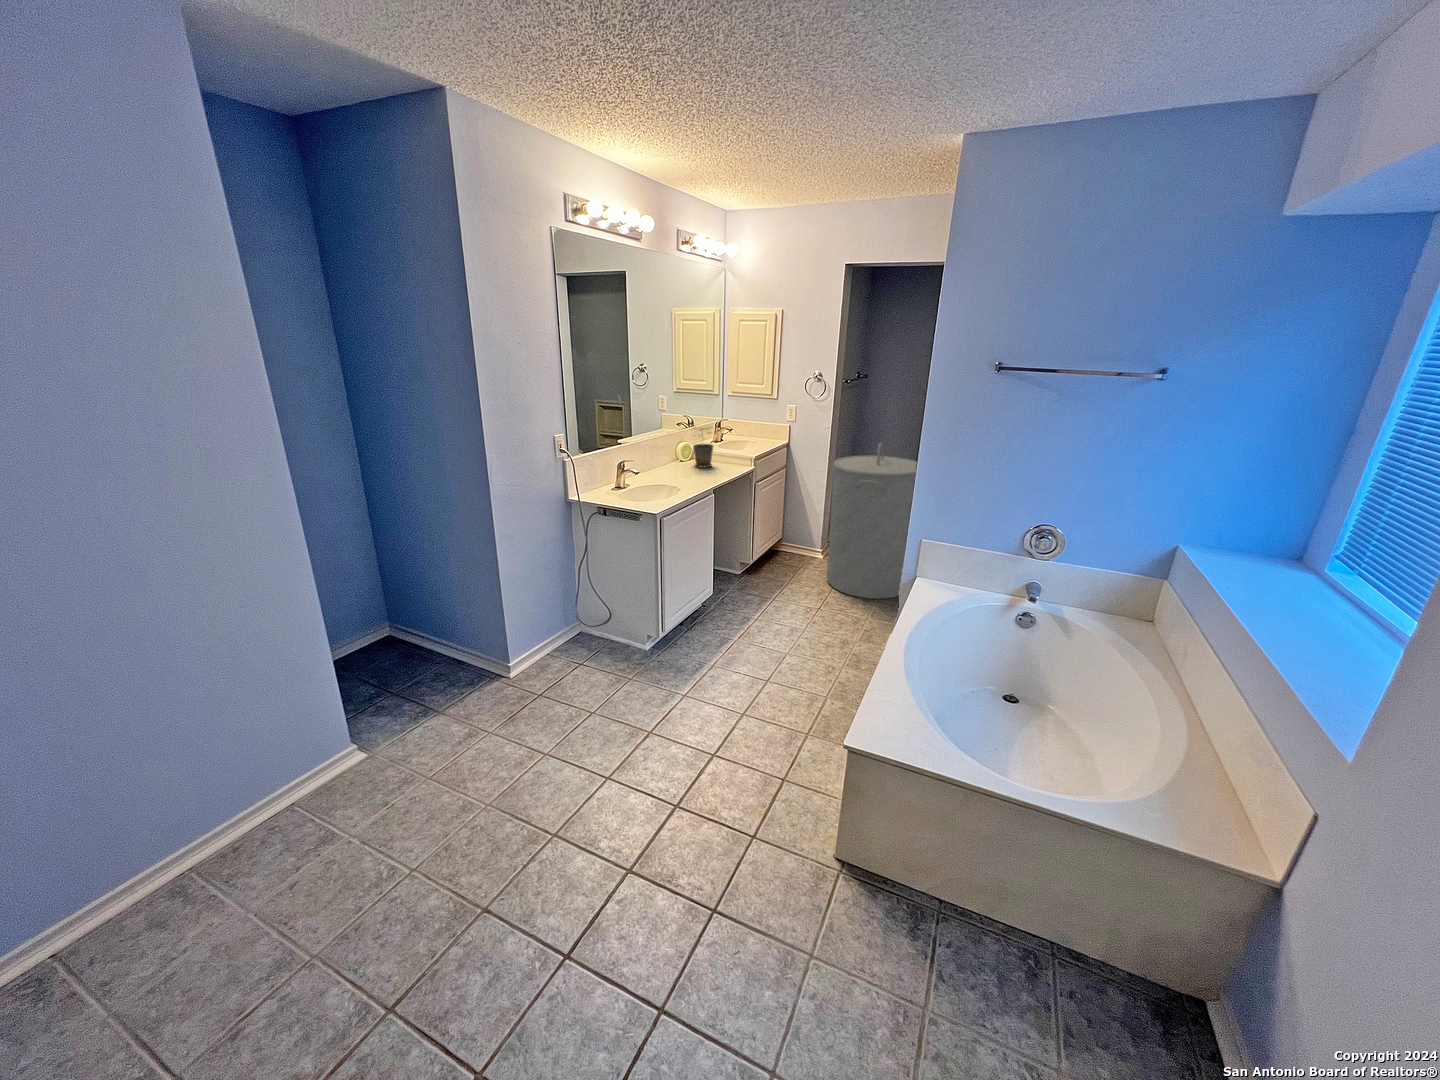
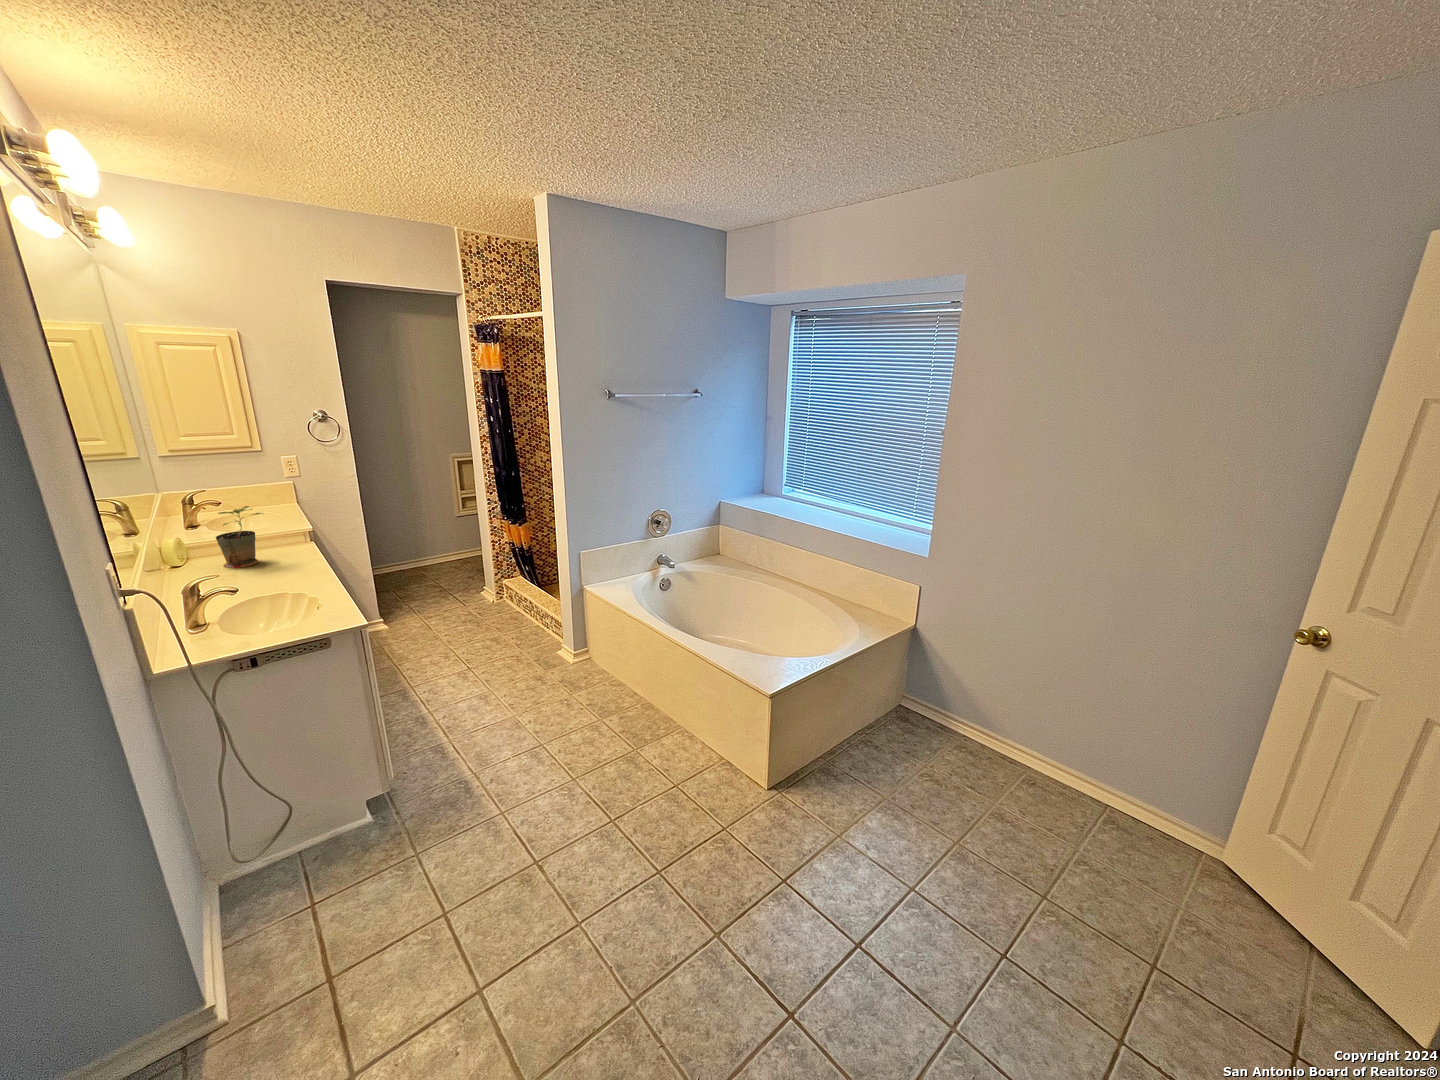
laundry hamper: present [827,443,917,599] -> none [405,485,516,648]

